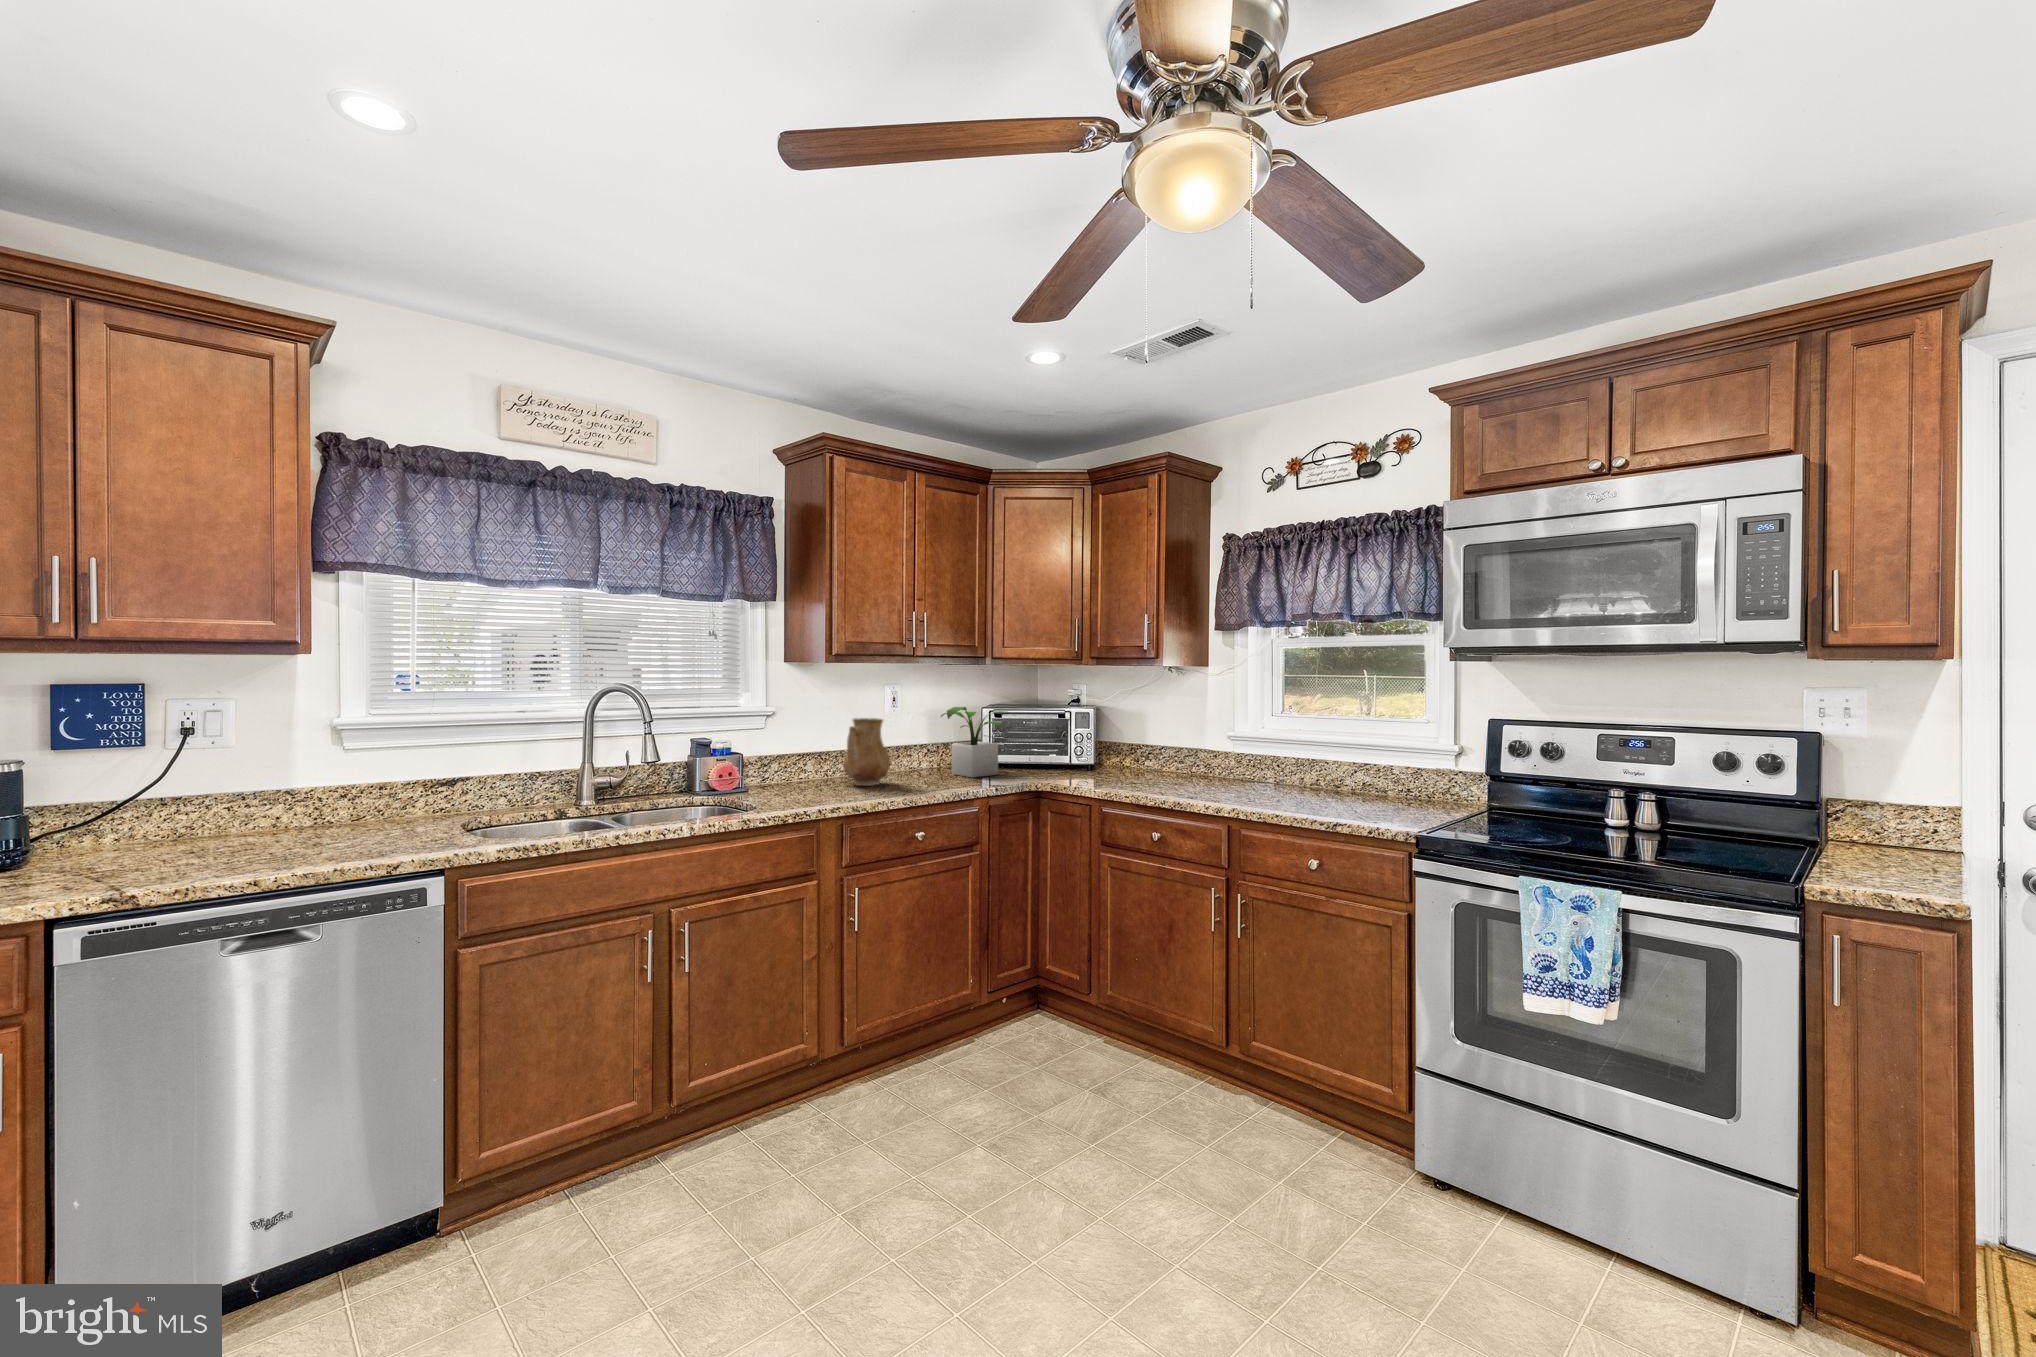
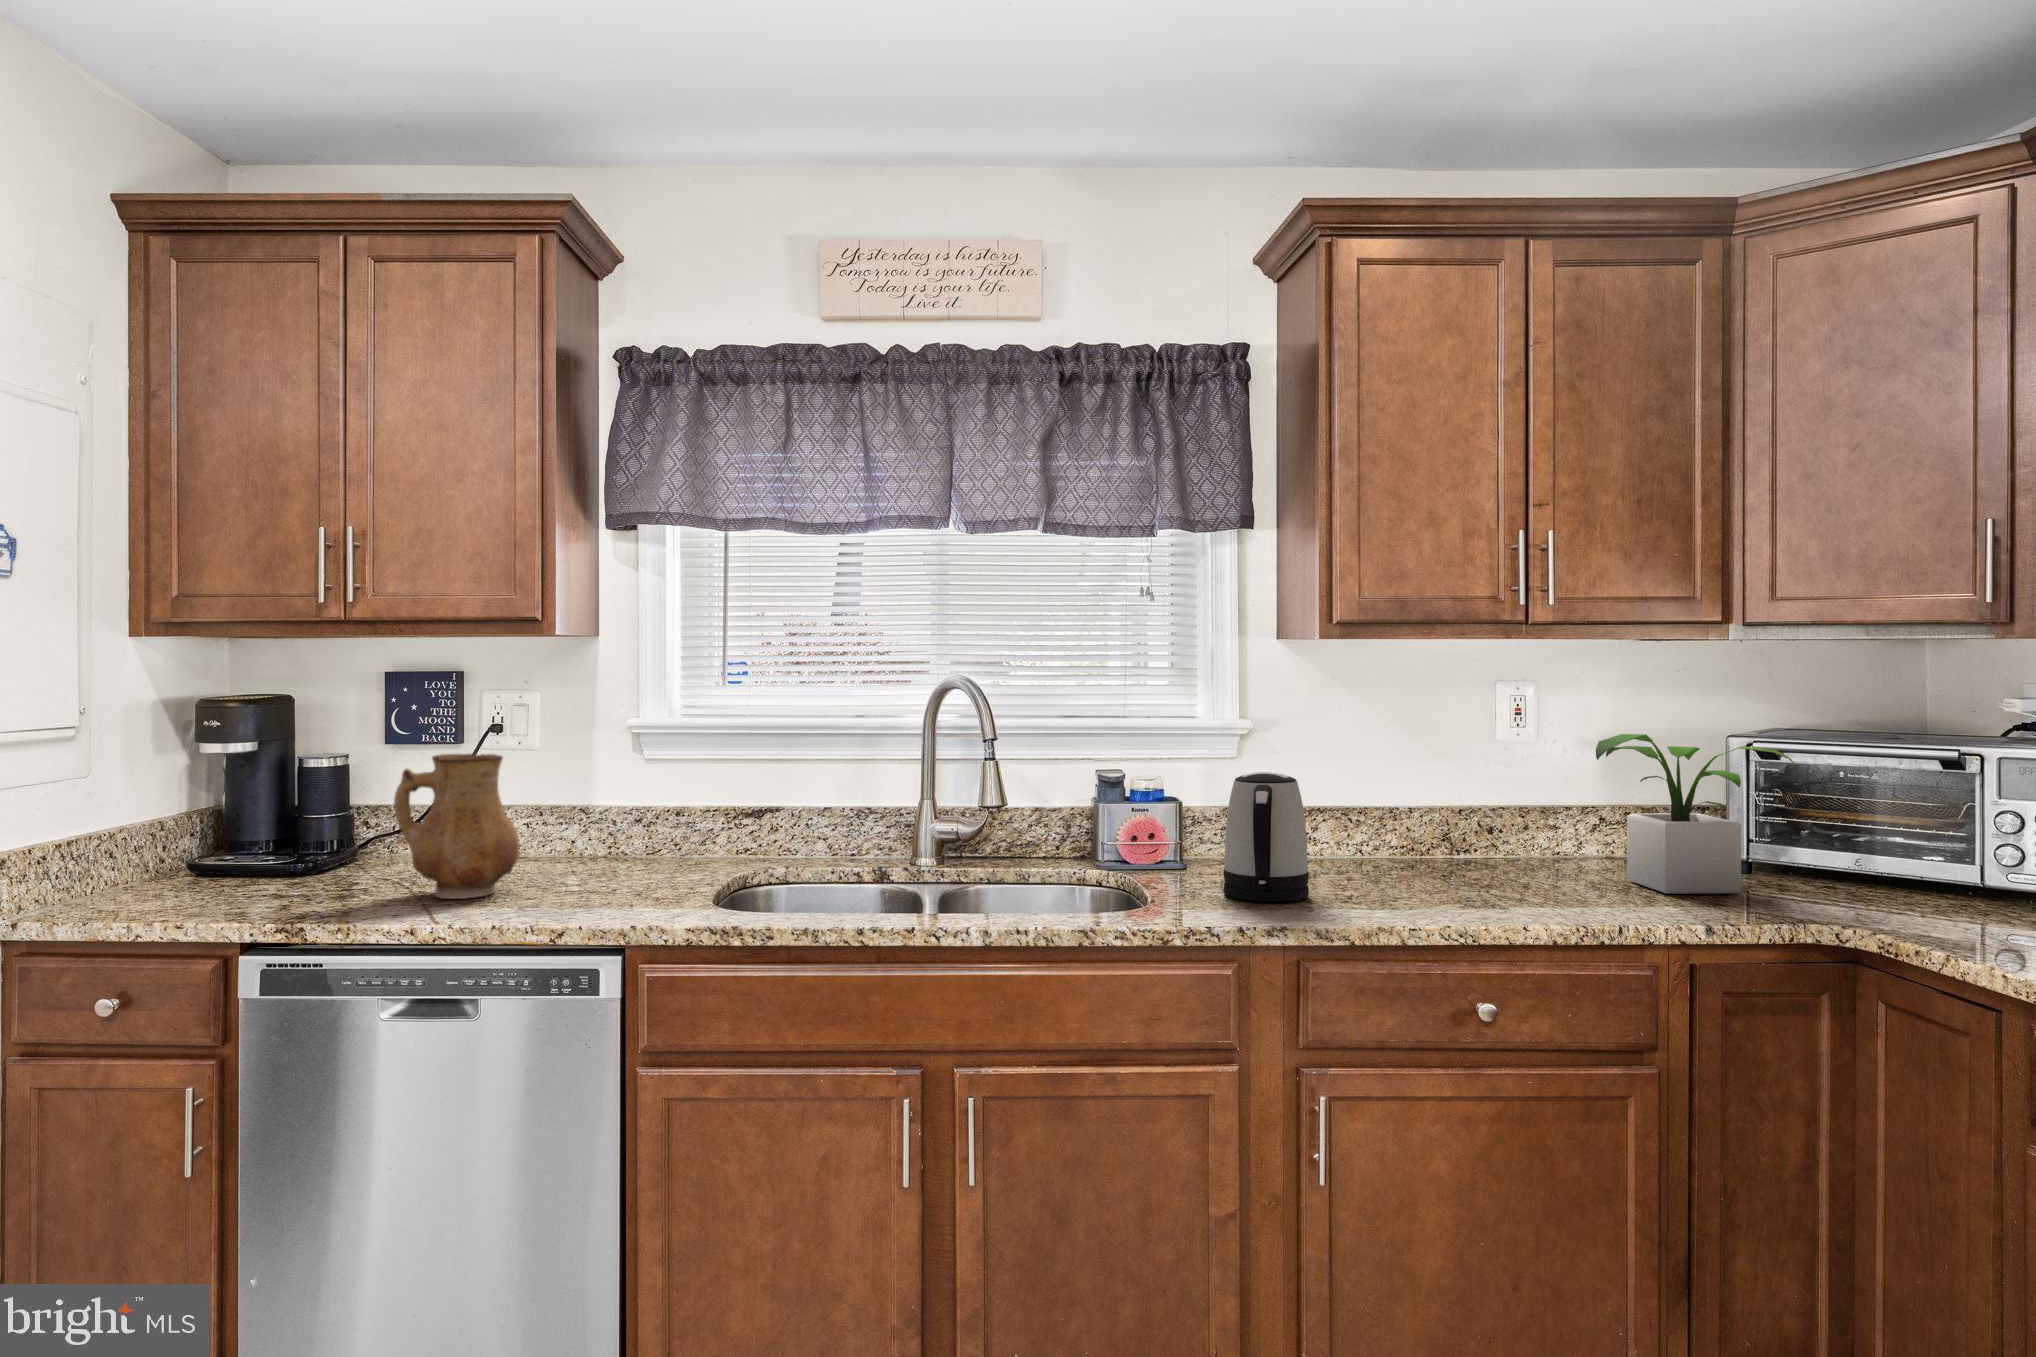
ceramic pitcher: present [843,718,890,786] -> present [394,754,519,899]
kettle: none [788,733,833,799] -> present [1223,772,1309,901]

